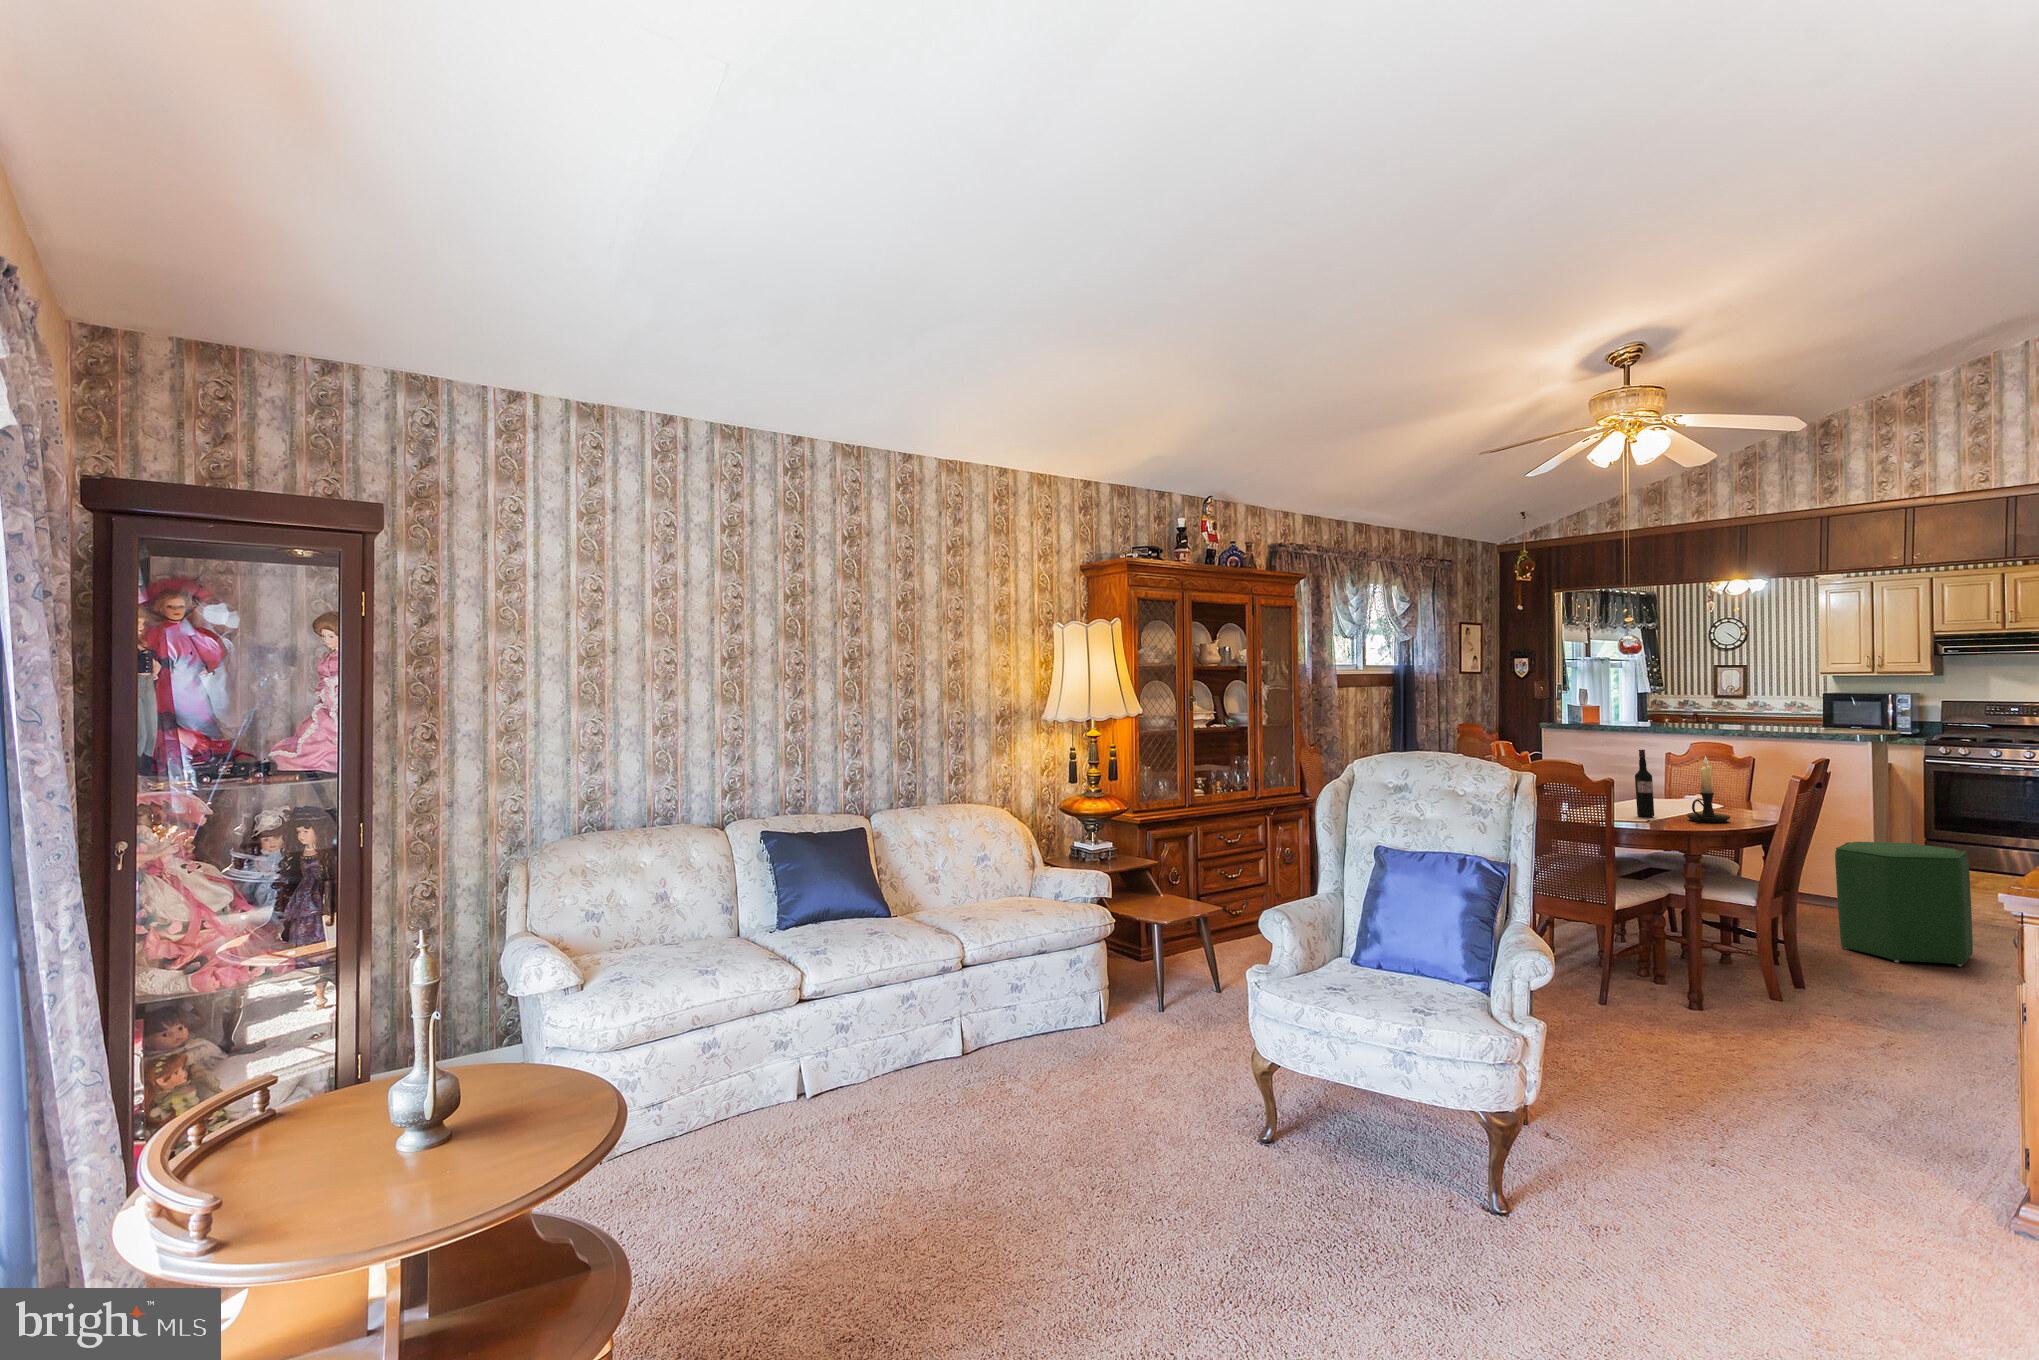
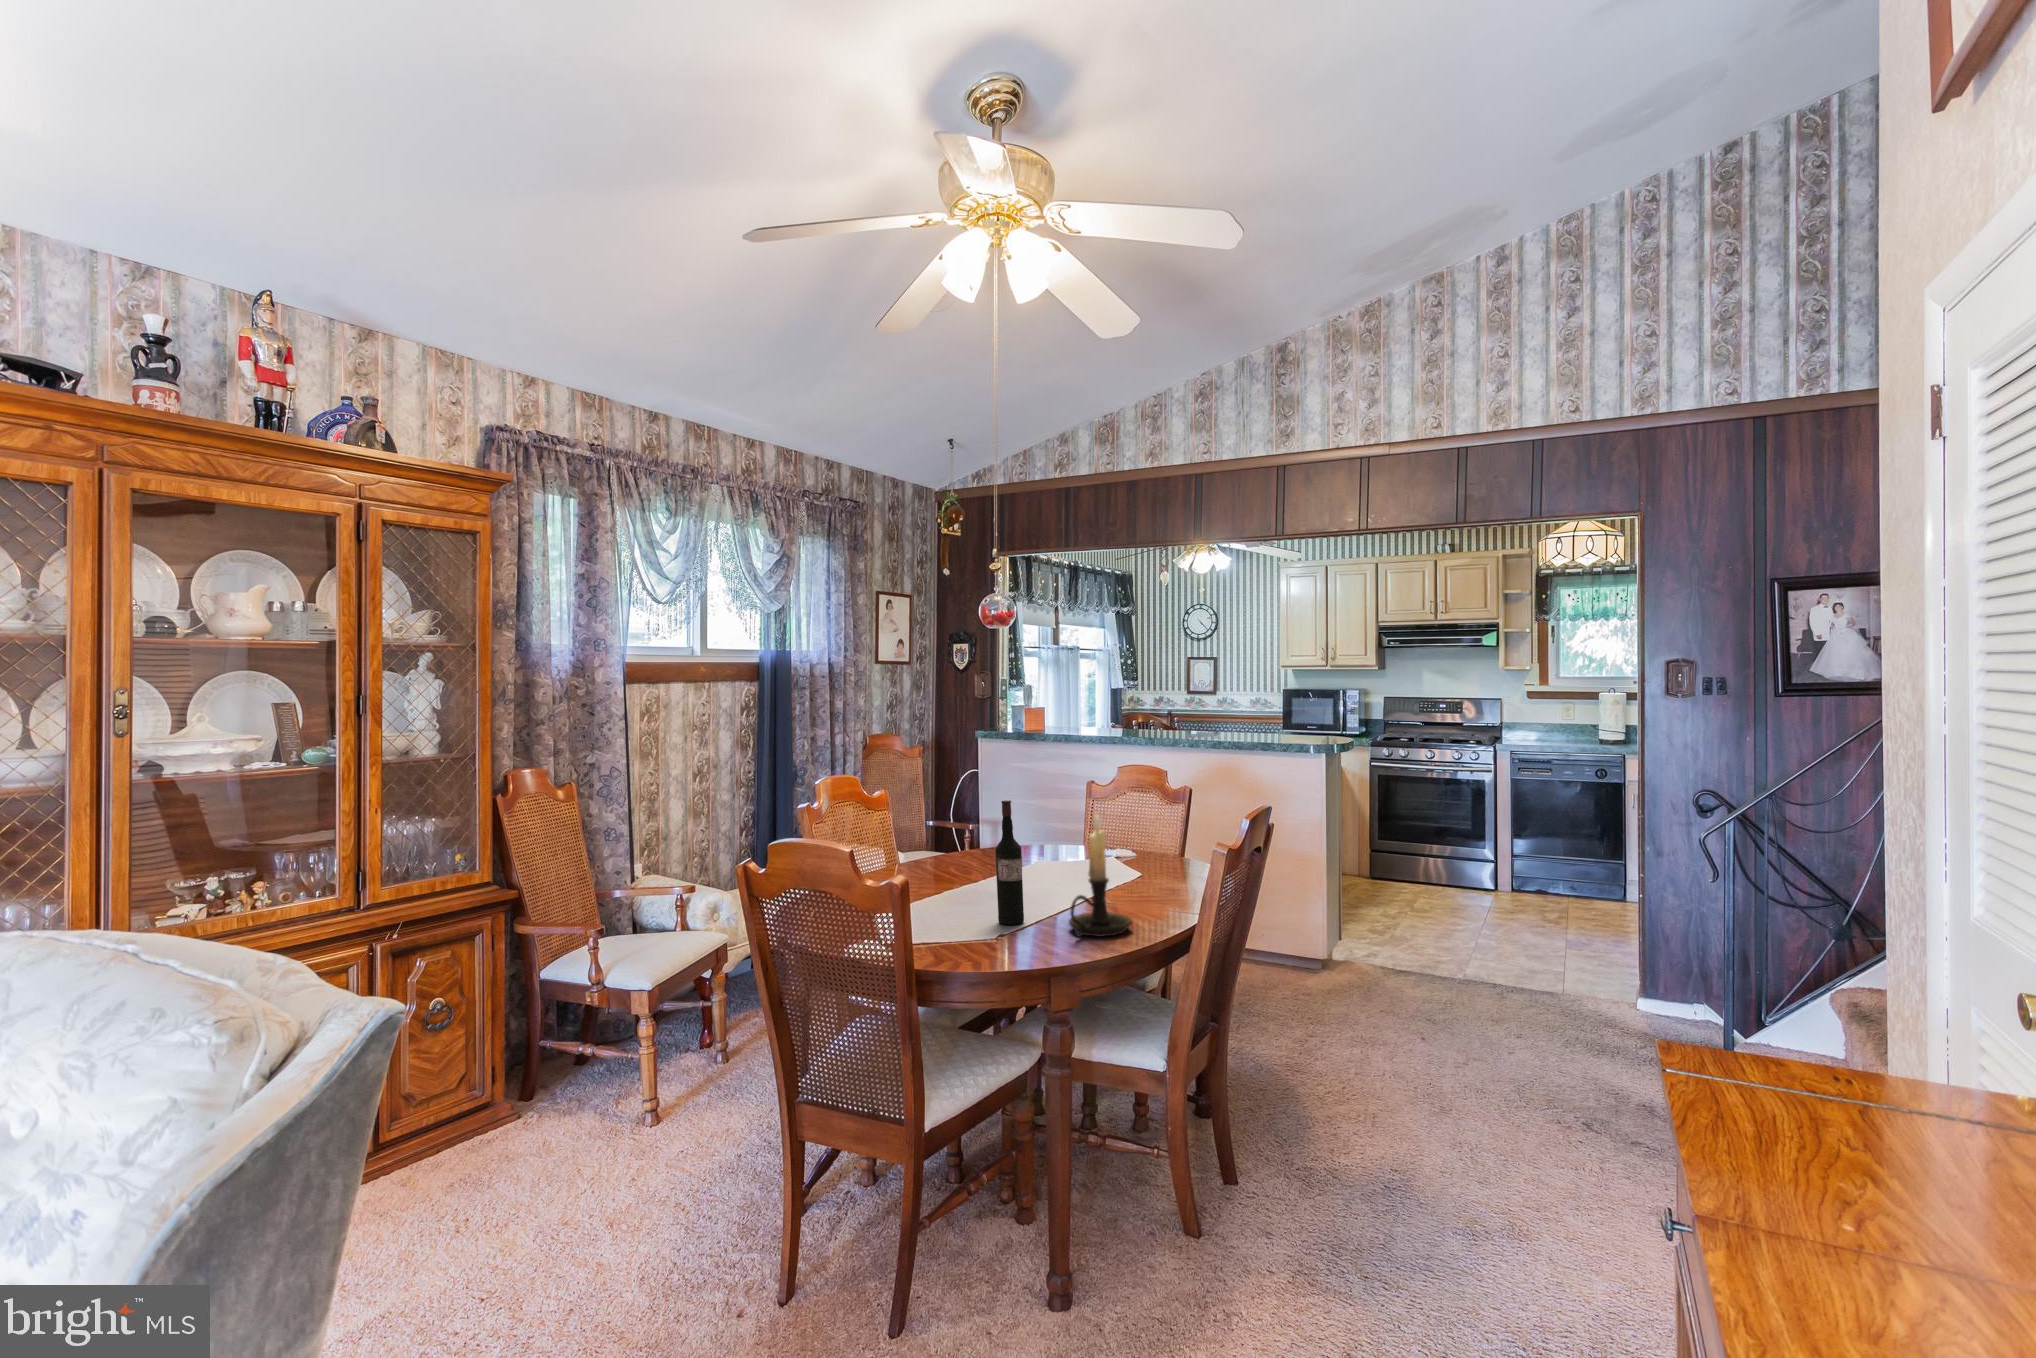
ottoman: present [1835,842,1973,966] -> none [1285,902,1434,1092]

